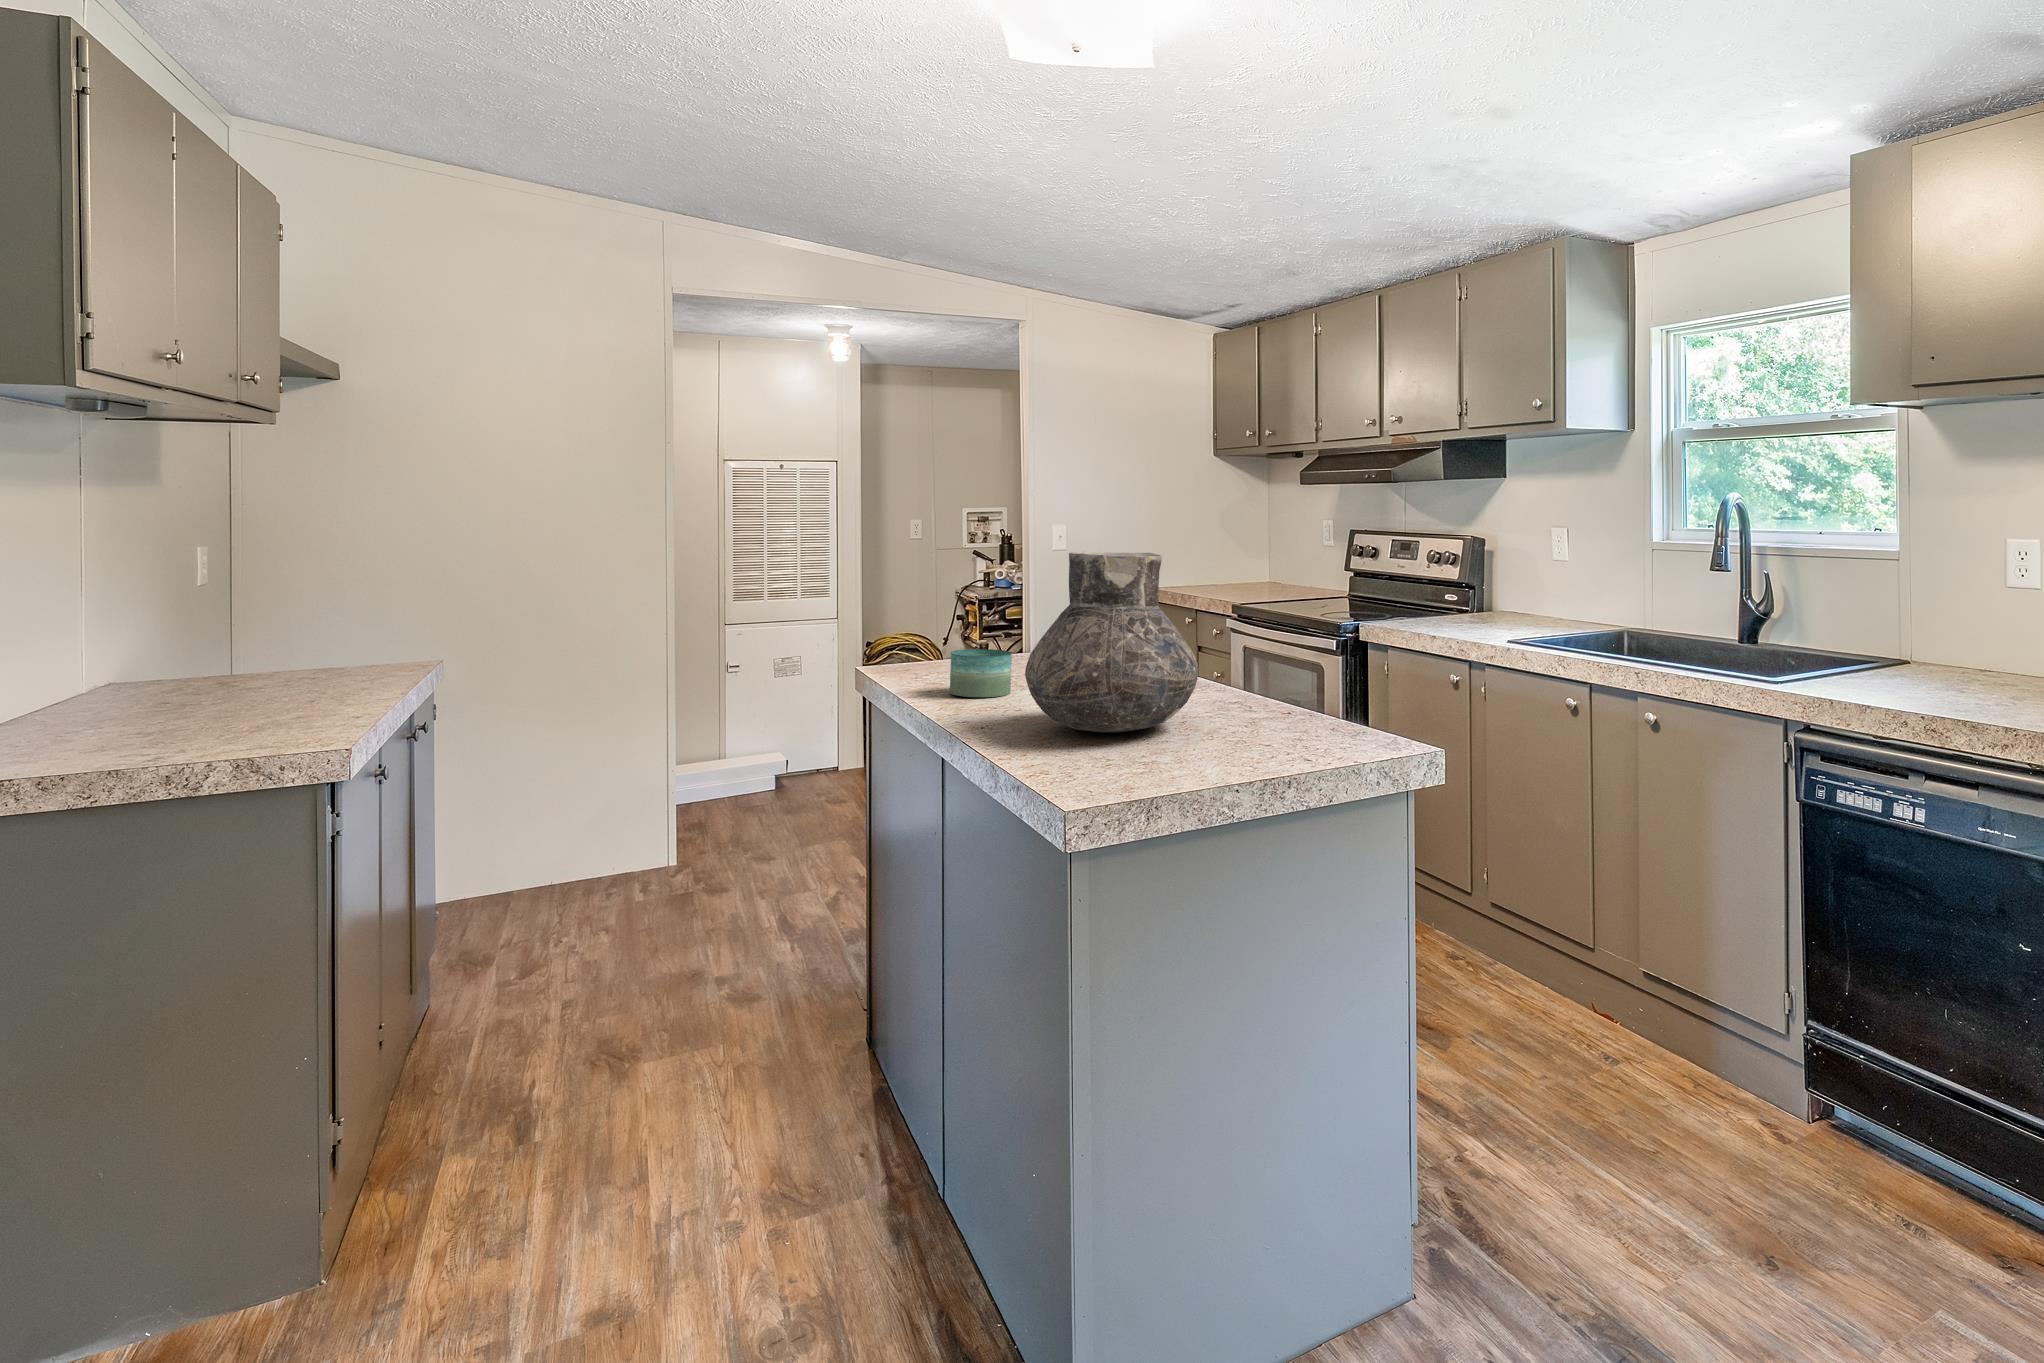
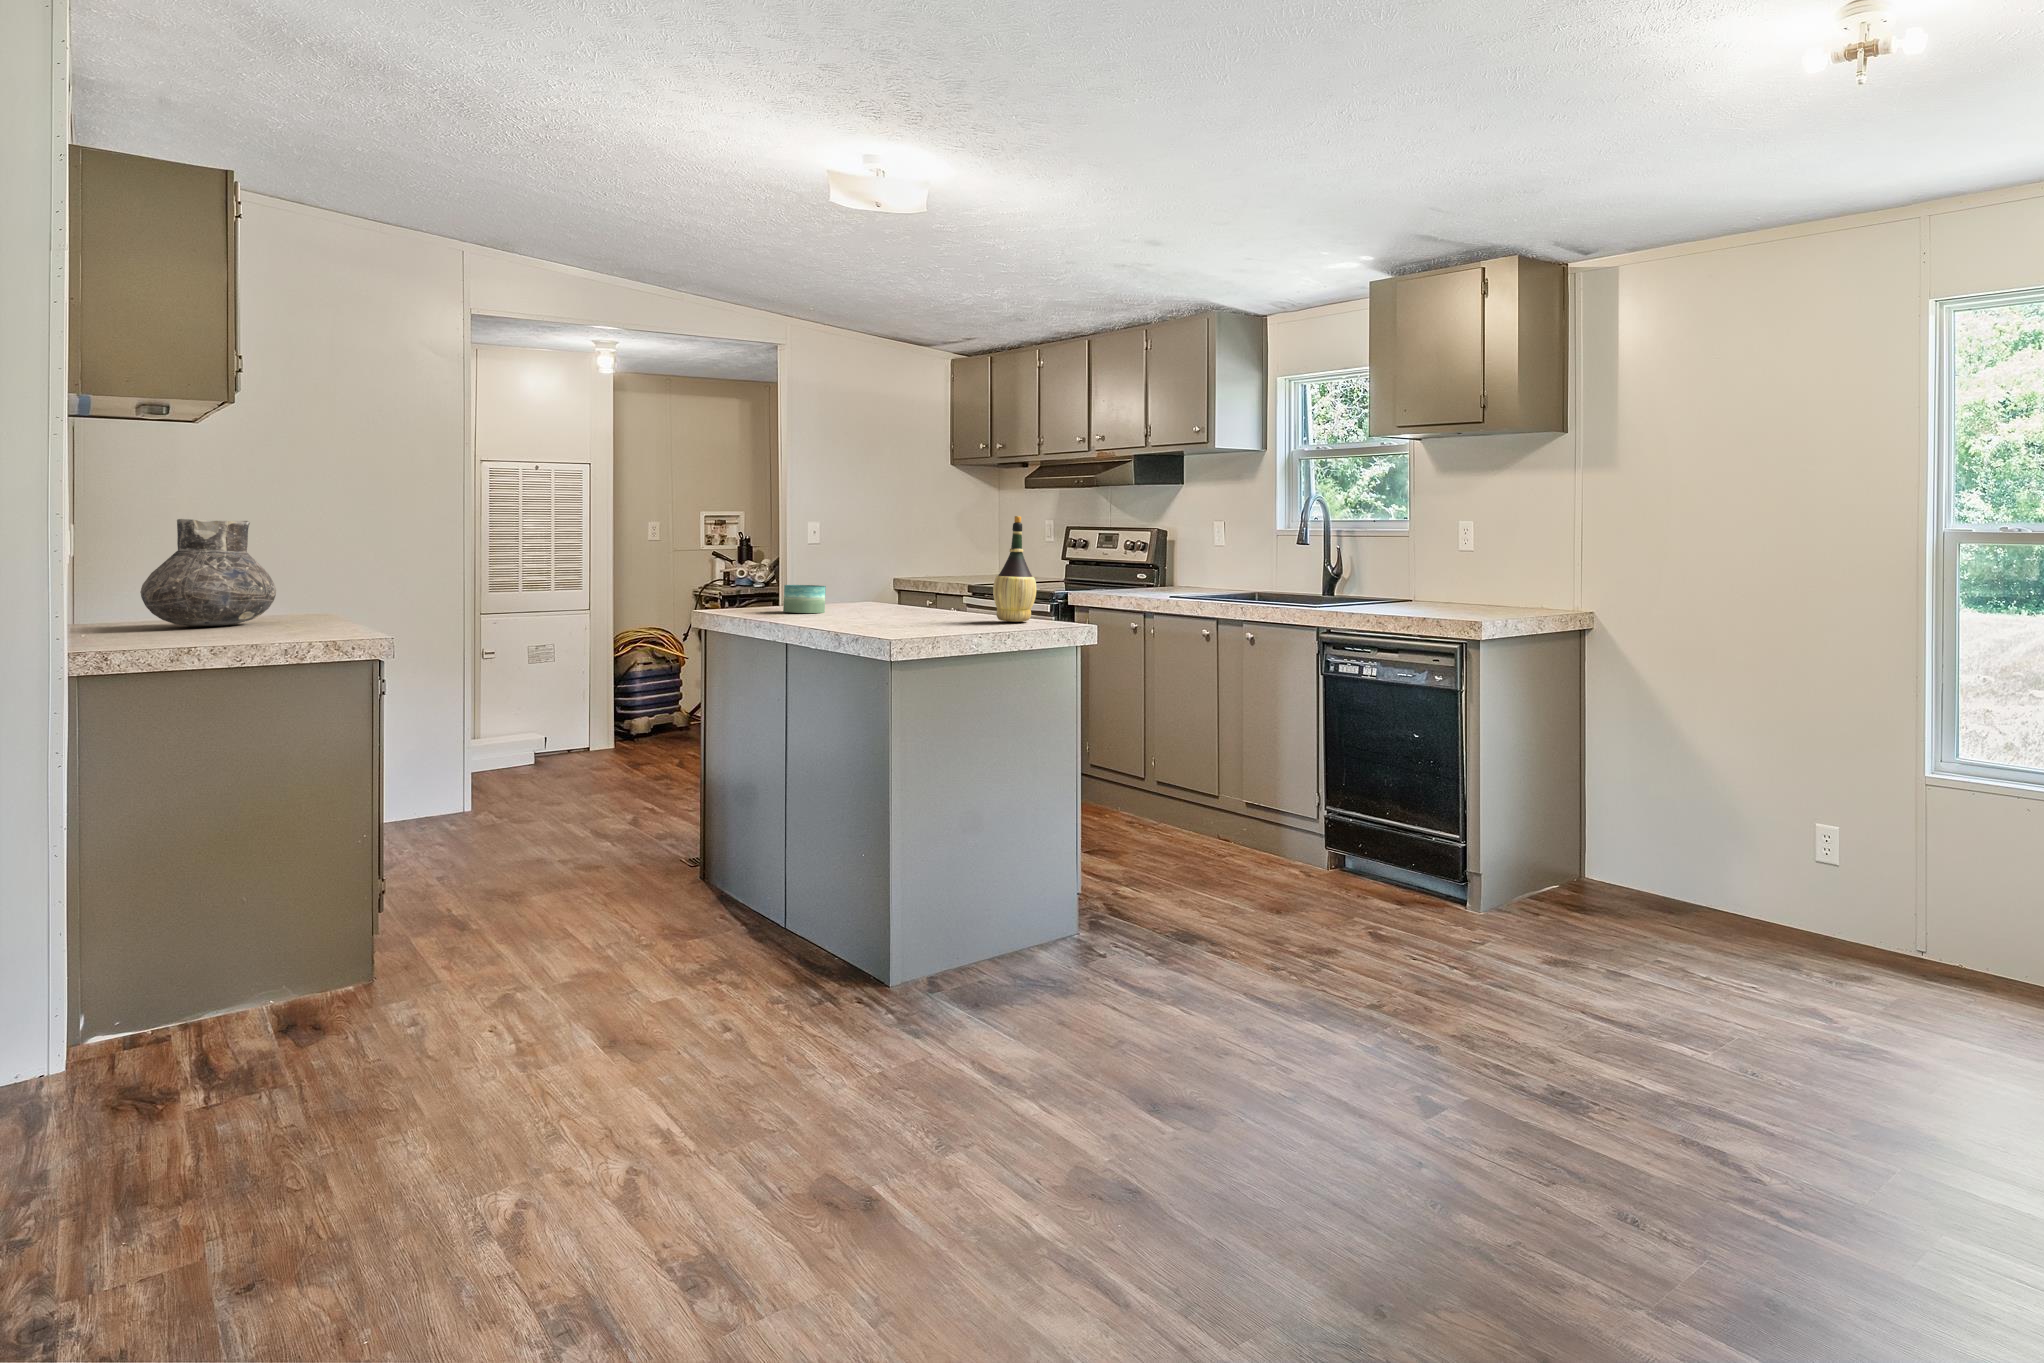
vase: present [1025,552,1198,732] -> present [140,519,276,626]
wine bottle: none [1260,556,1334,743] -> present [993,516,1036,622]

